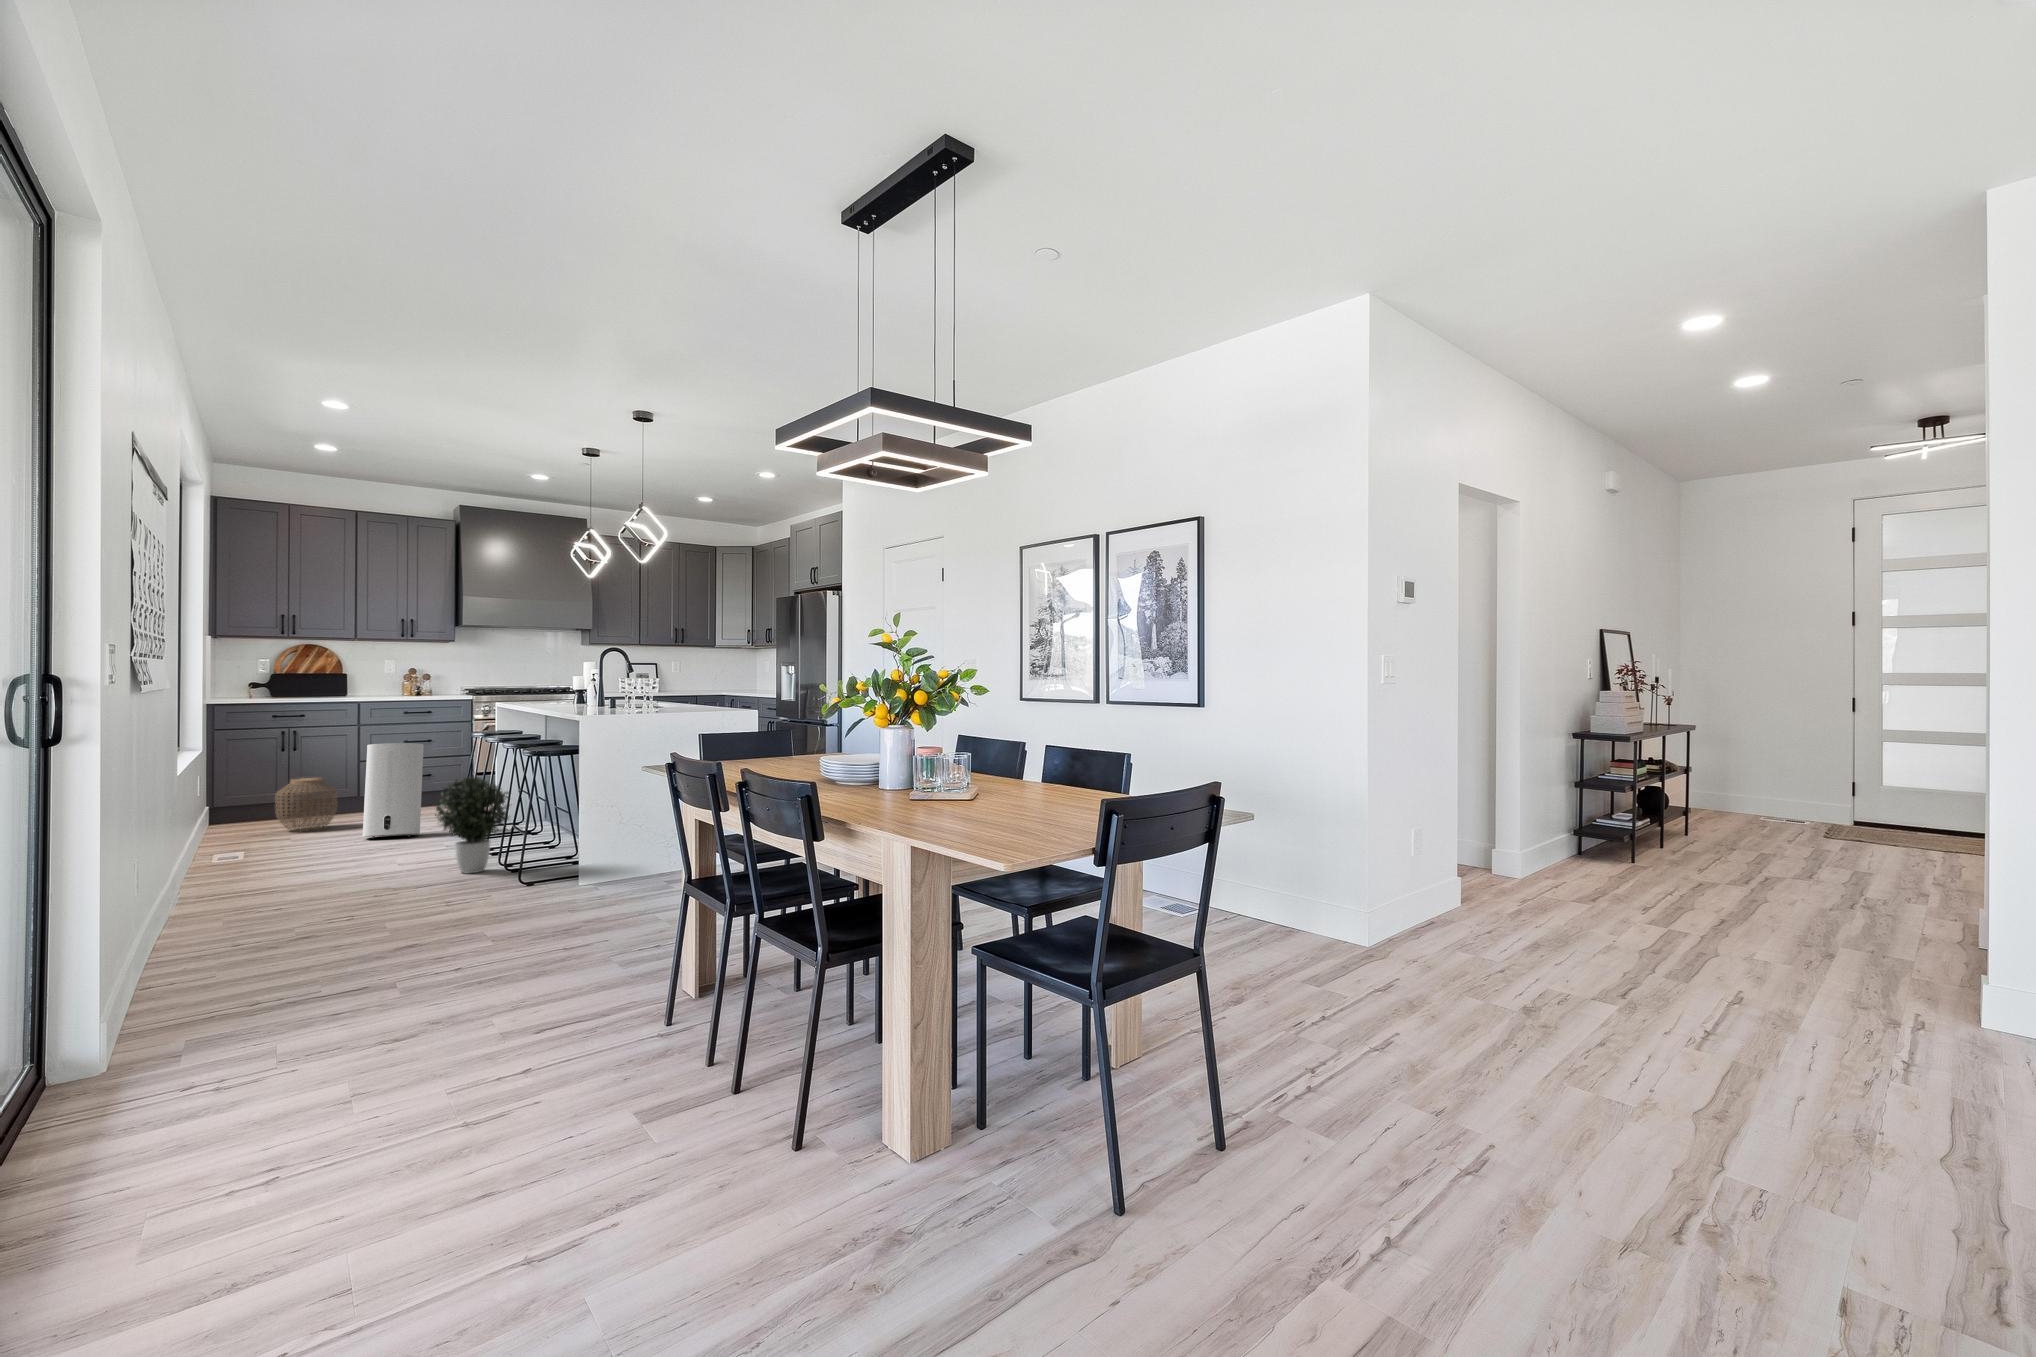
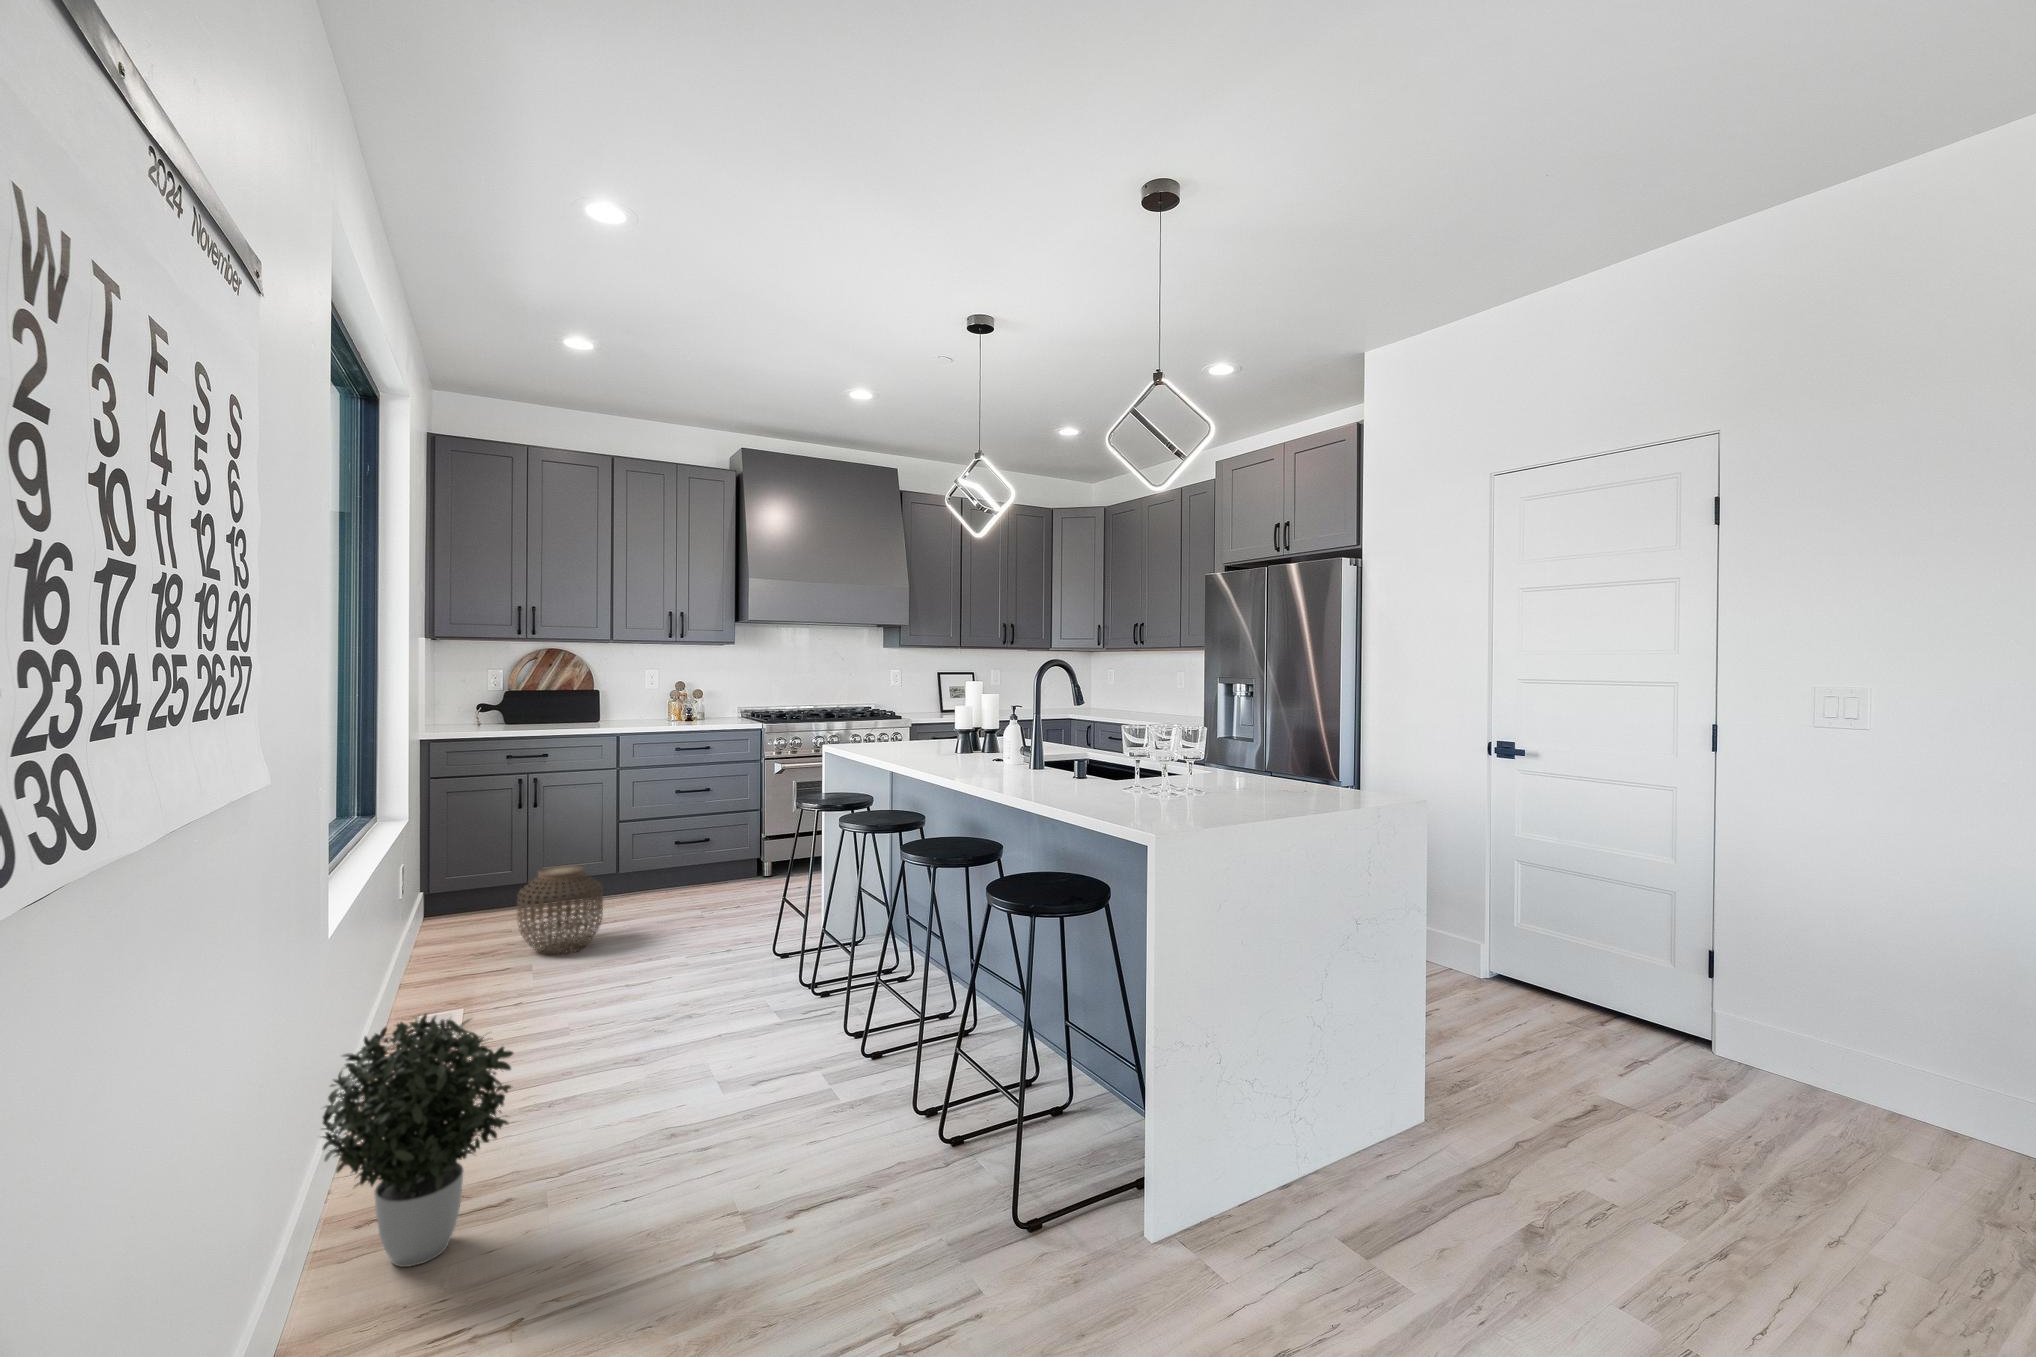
air purifier: present [363,743,424,838] -> none [655,831,742,992]
potted plant: present [435,777,510,873] -> present [322,1014,513,1267]

